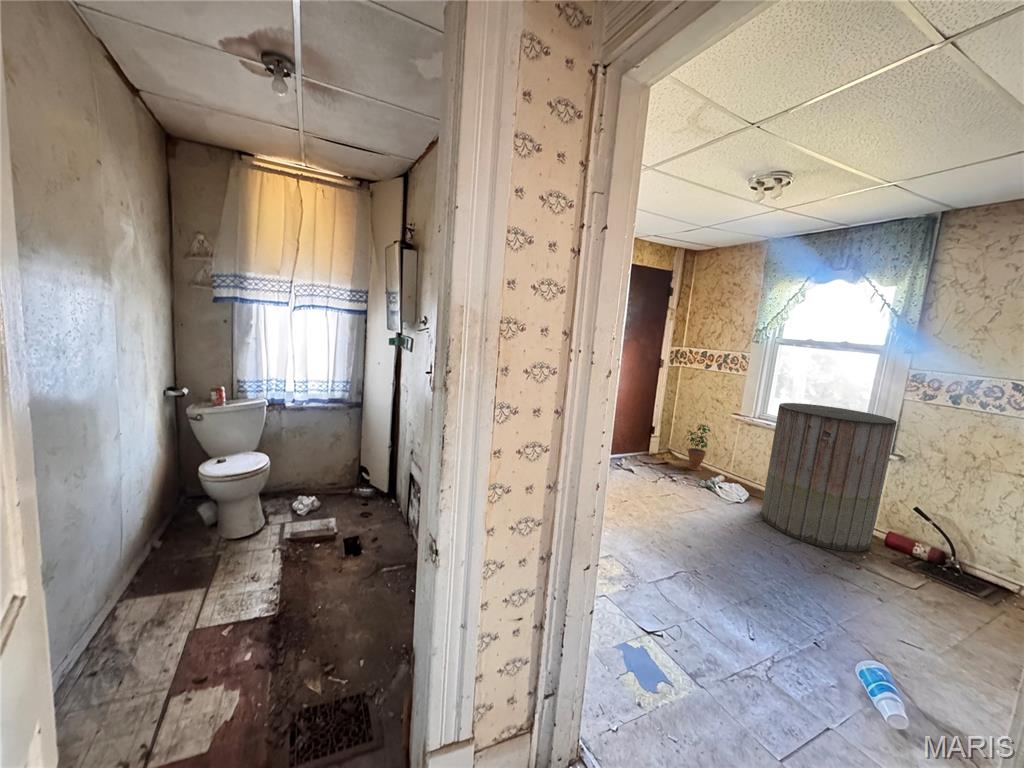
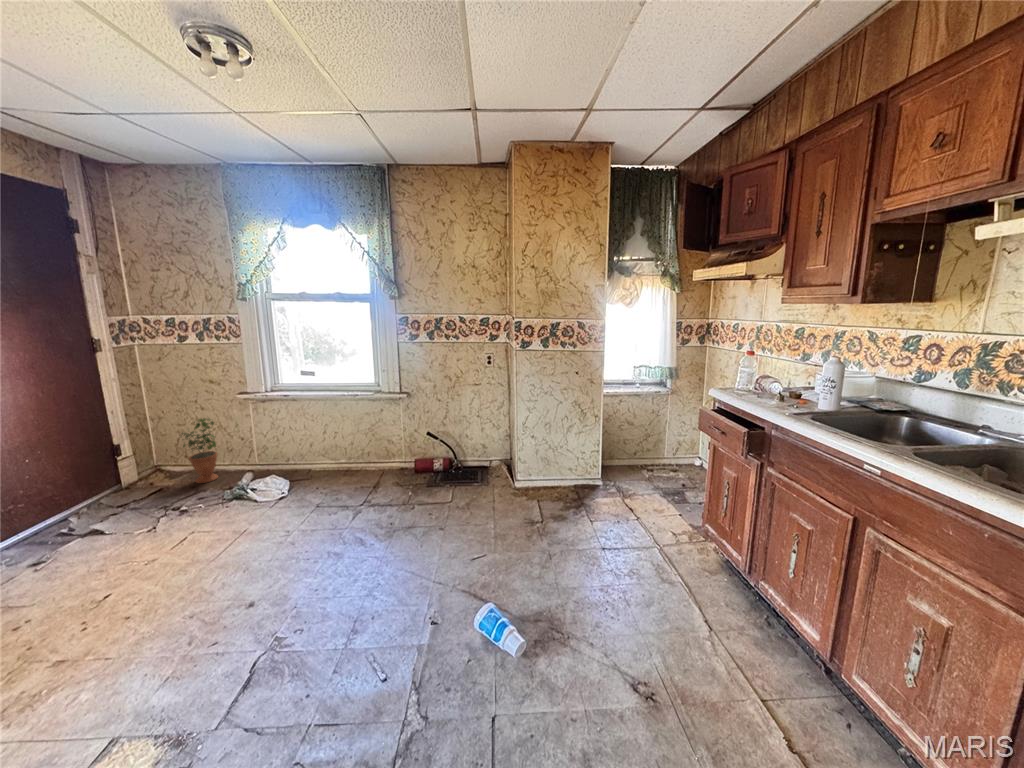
trash can: present [761,403,897,552] -> none [298,360,409,510]

